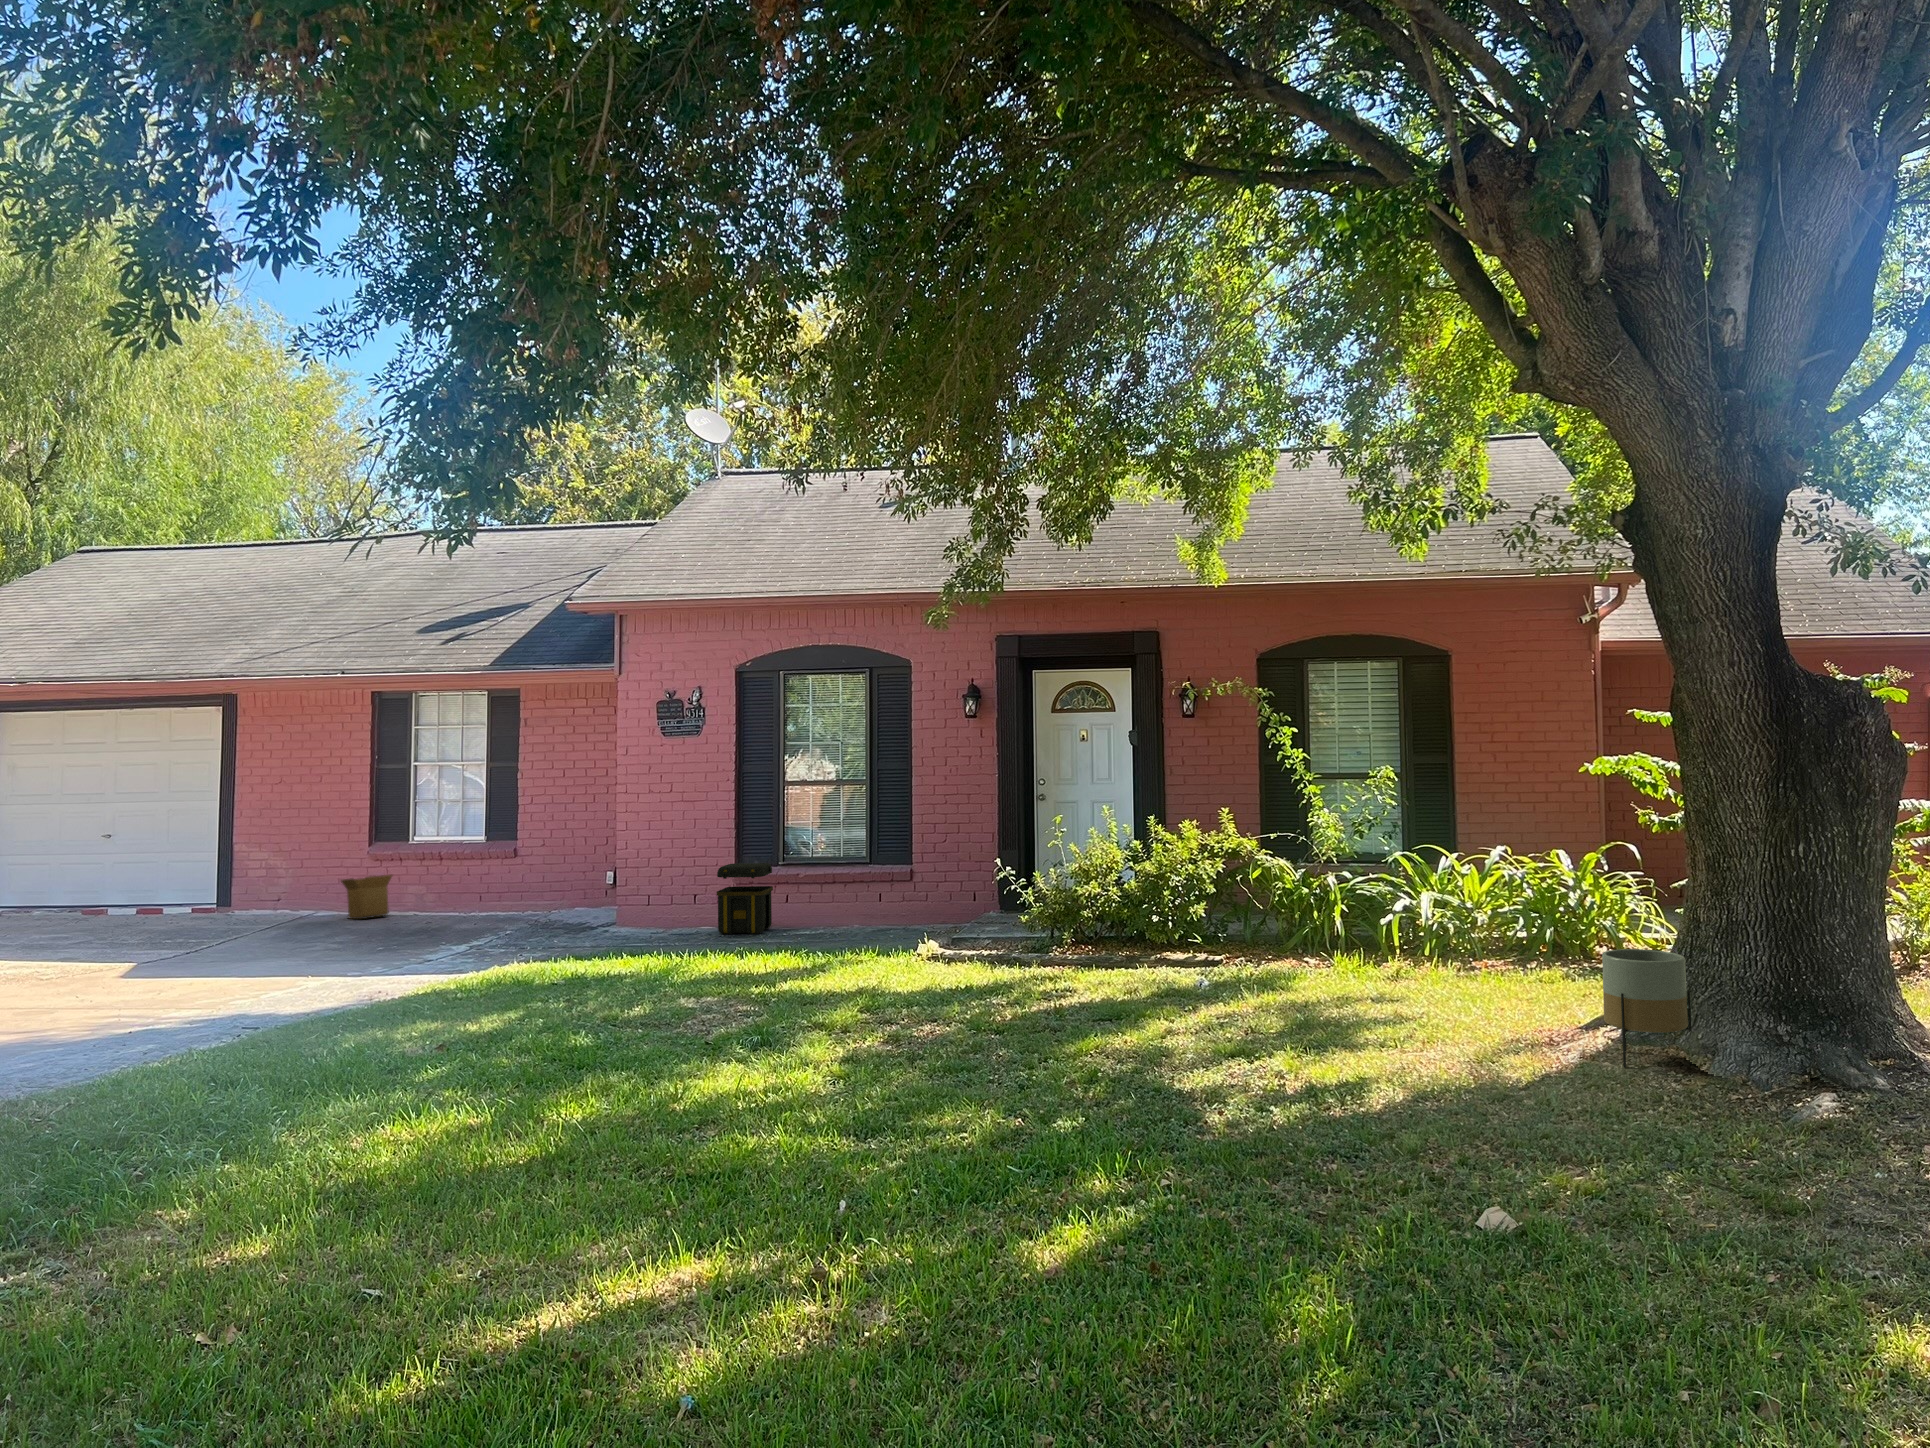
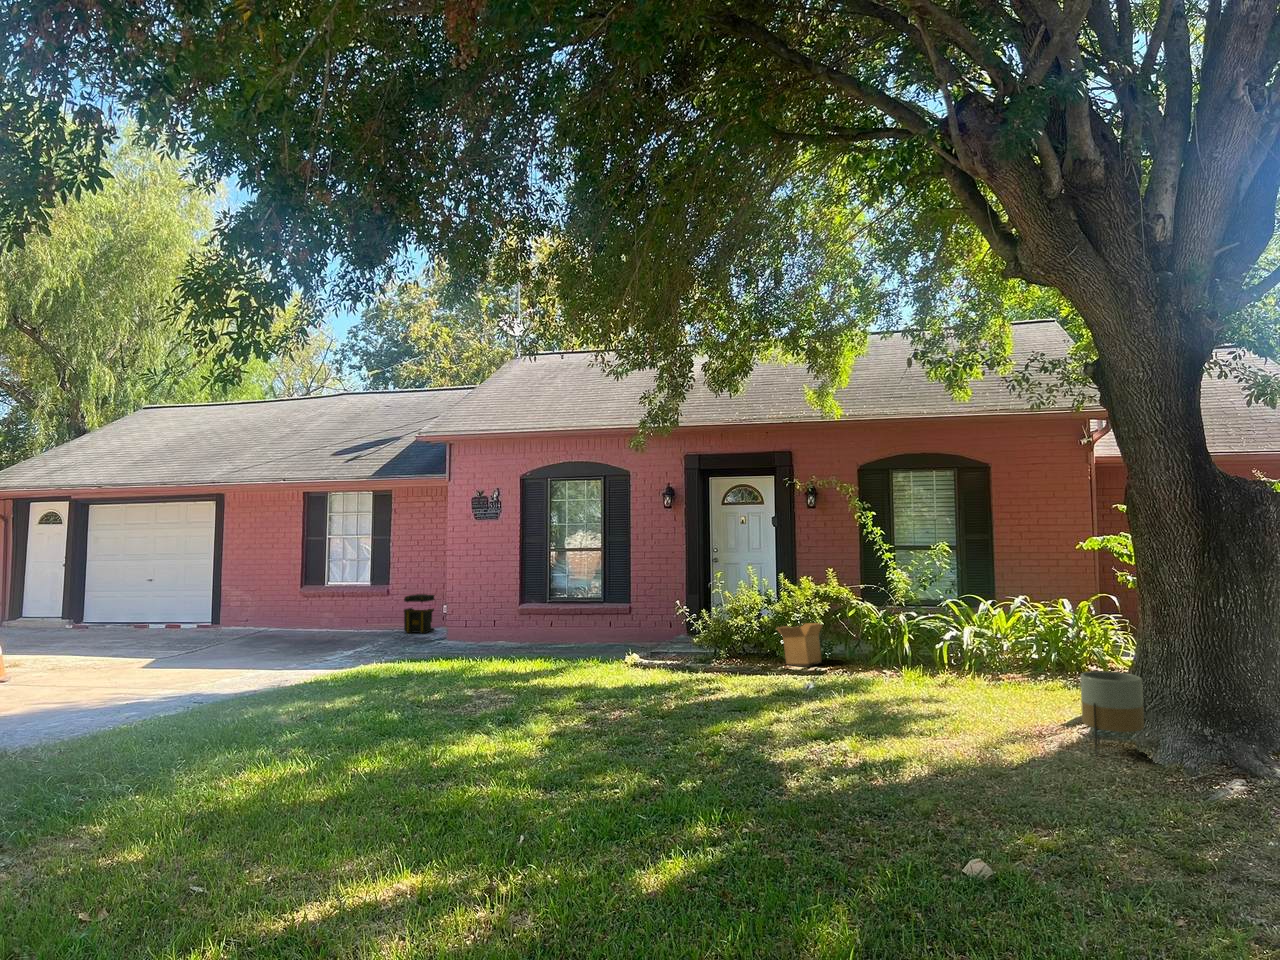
toolbox: present [717,863,773,934] -> present [404,594,435,633]
cardboard box: present [341,875,392,919] -> present [777,623,822,666]

